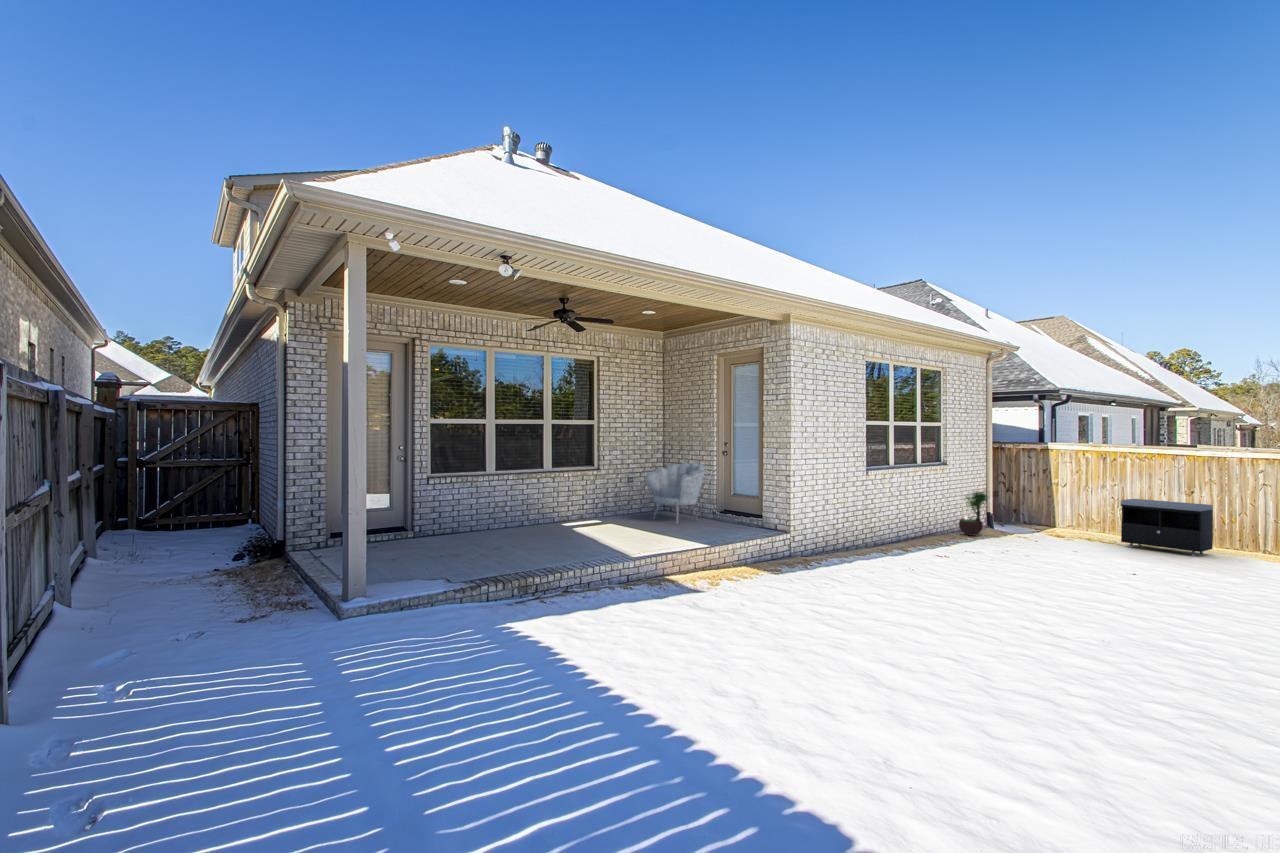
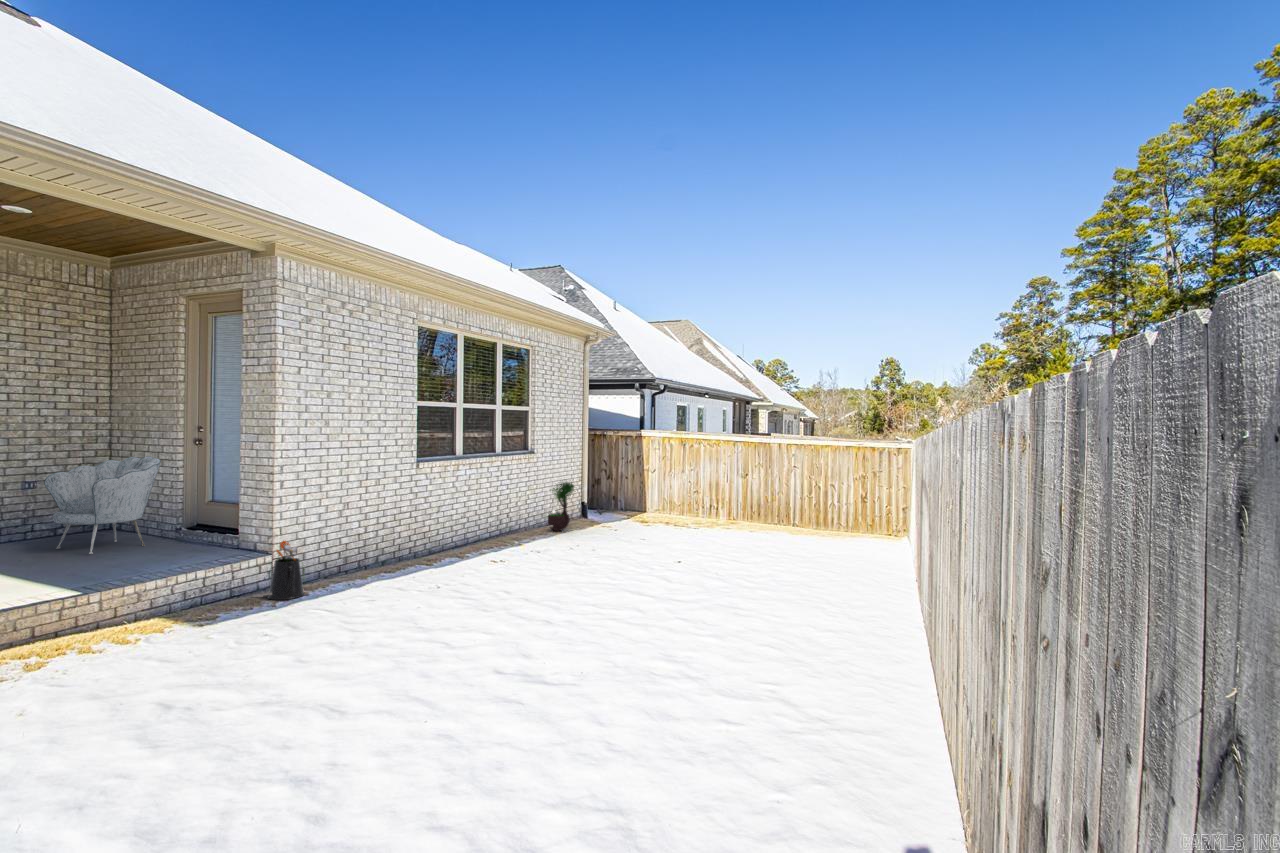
storage bench: present [1121,499,1213,556] -> none [692,483,762,536]
watering can: none [791,523,814,564] -> present [268,541,304,600]

